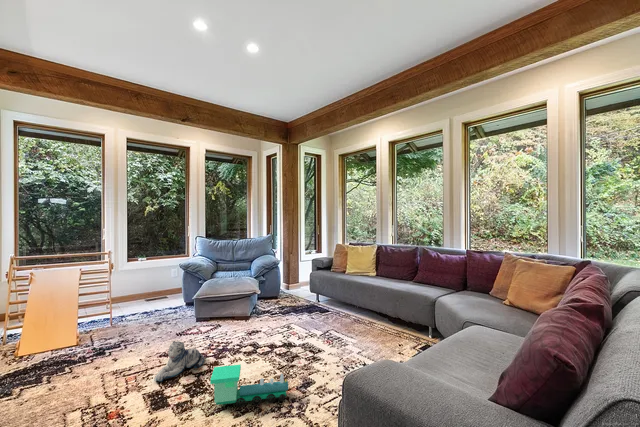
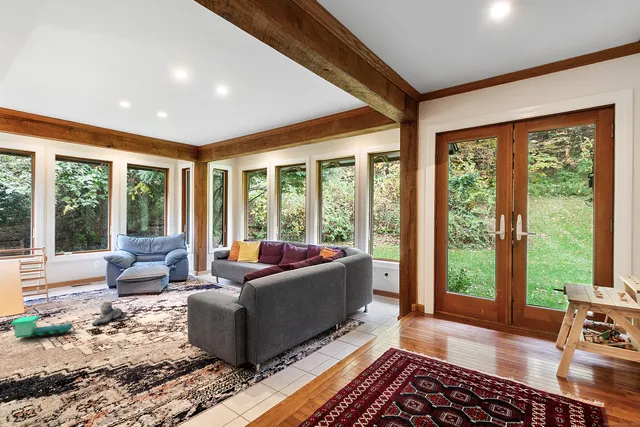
toy train: present [210,365,289,407] -> present [11,316,73,339]

